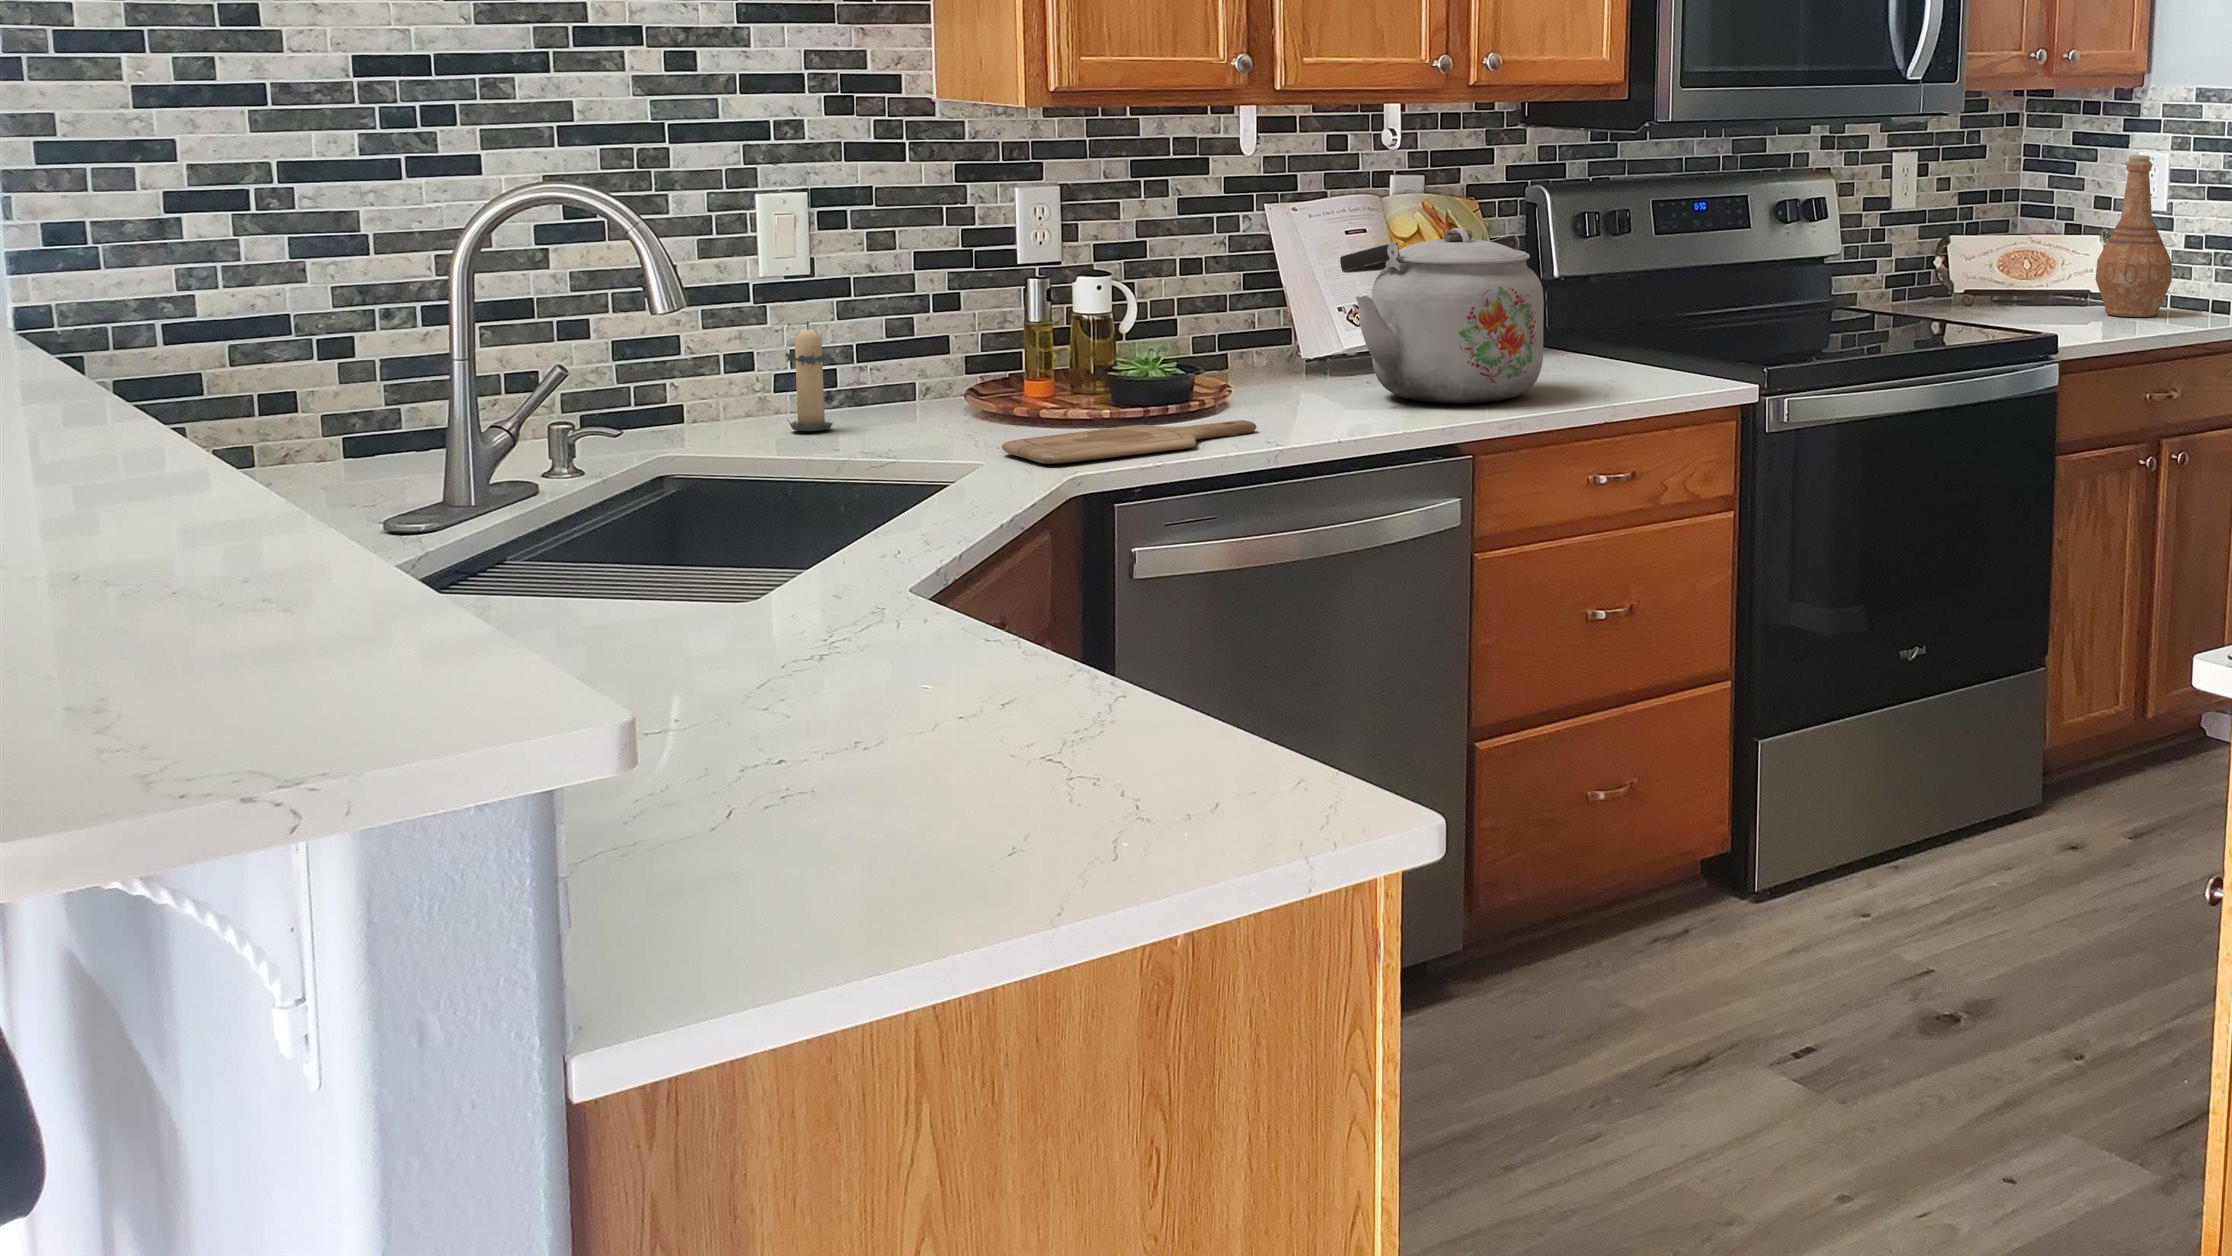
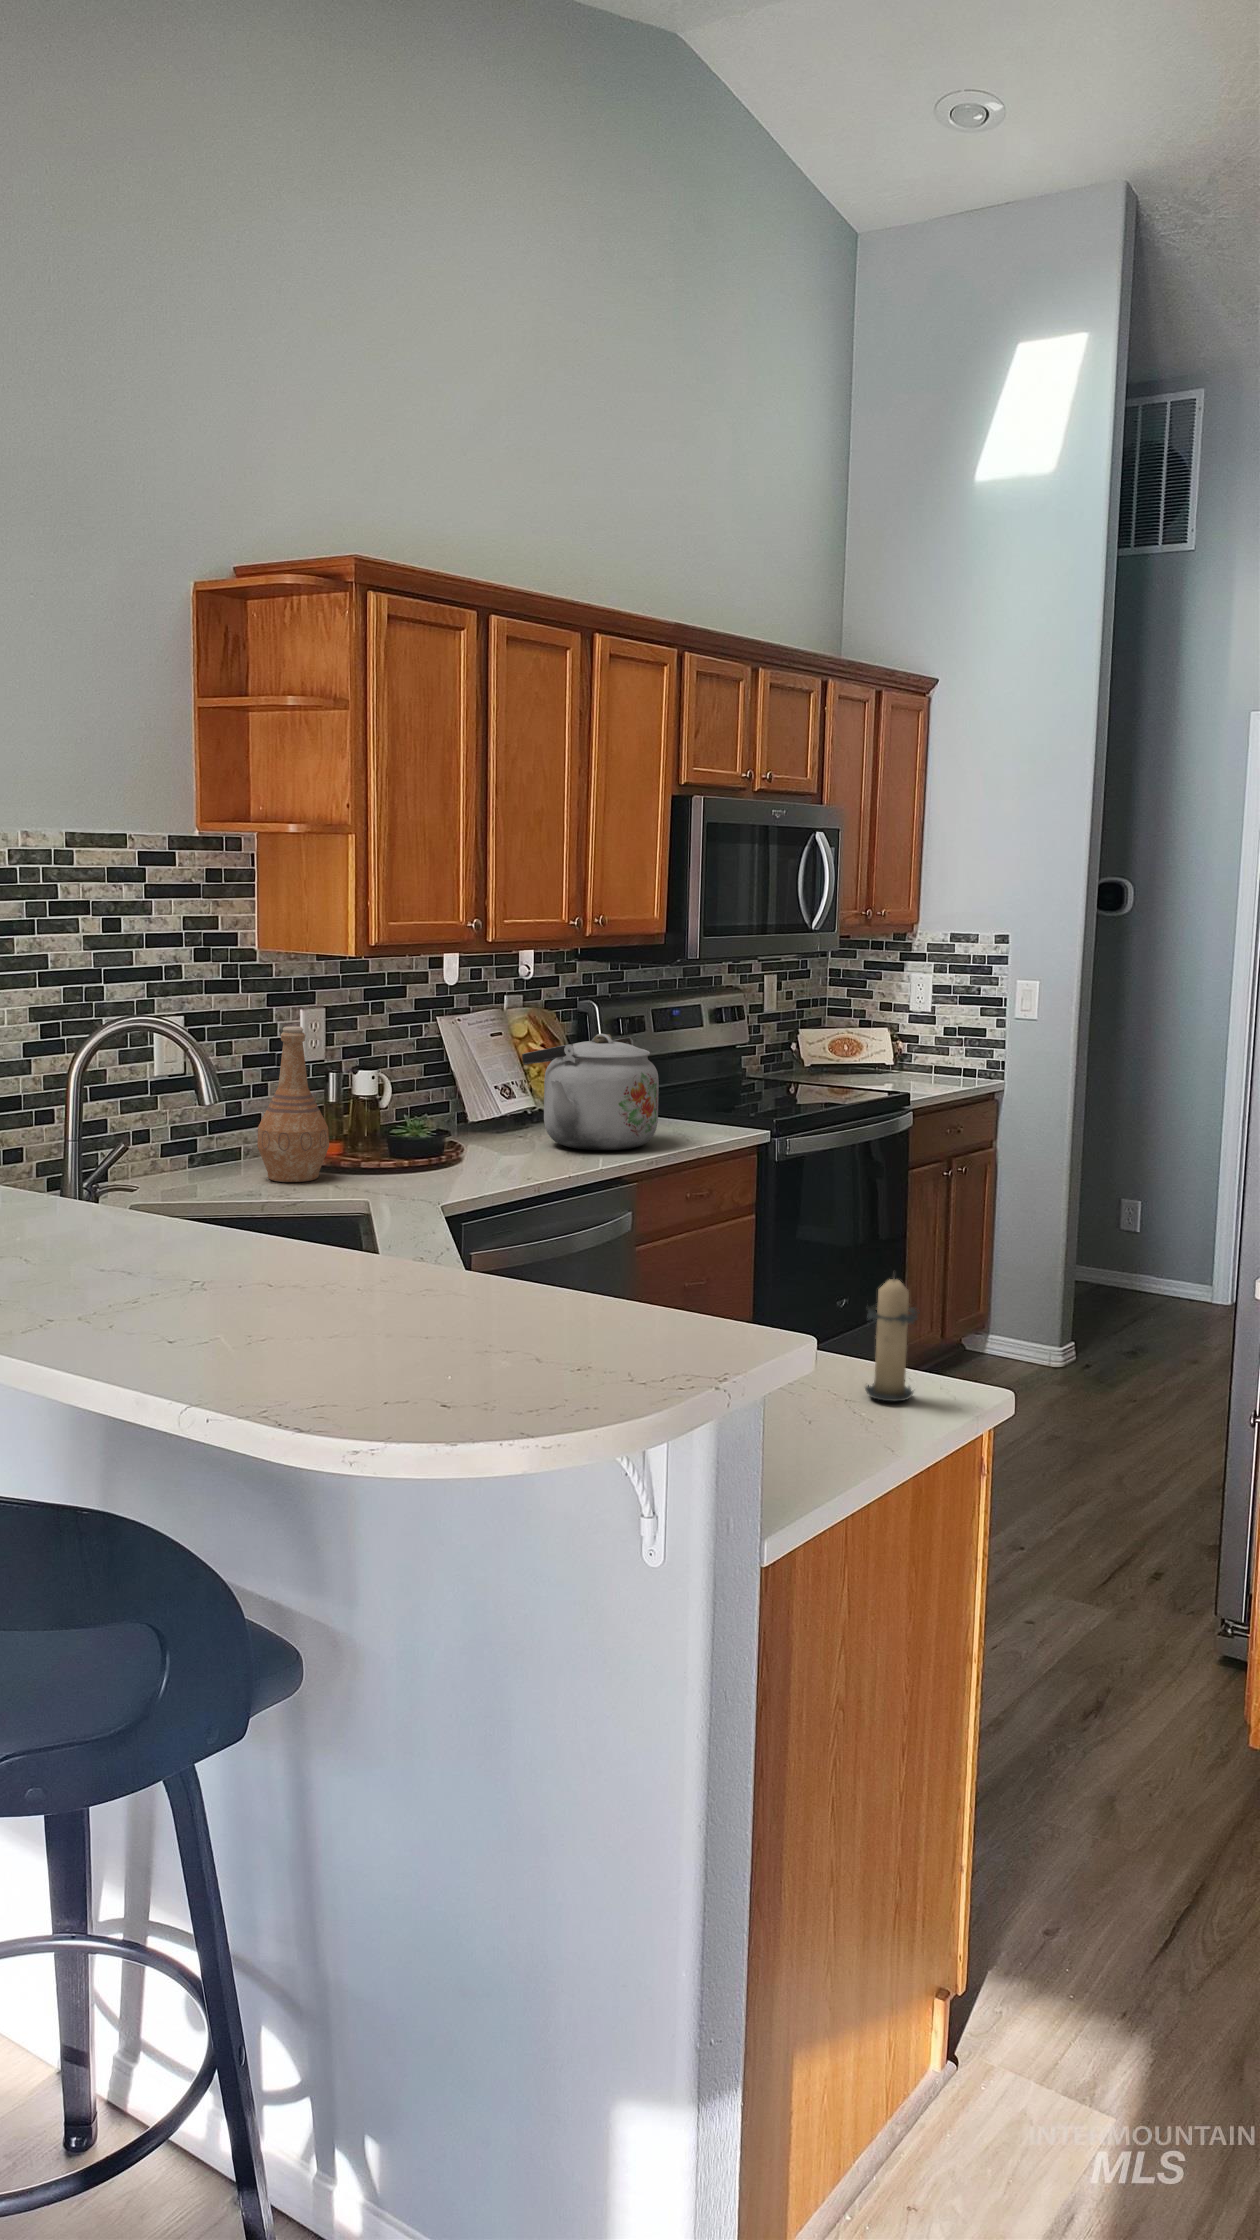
vase: present [2096,155,2172,317] -> present [257,1026,329,1182]
candle: present [785,321,833,431] -> present [865,1273,920,1401]
cutting board: present [1002,420,1256,464] -> none [369,1166,512,1200]

